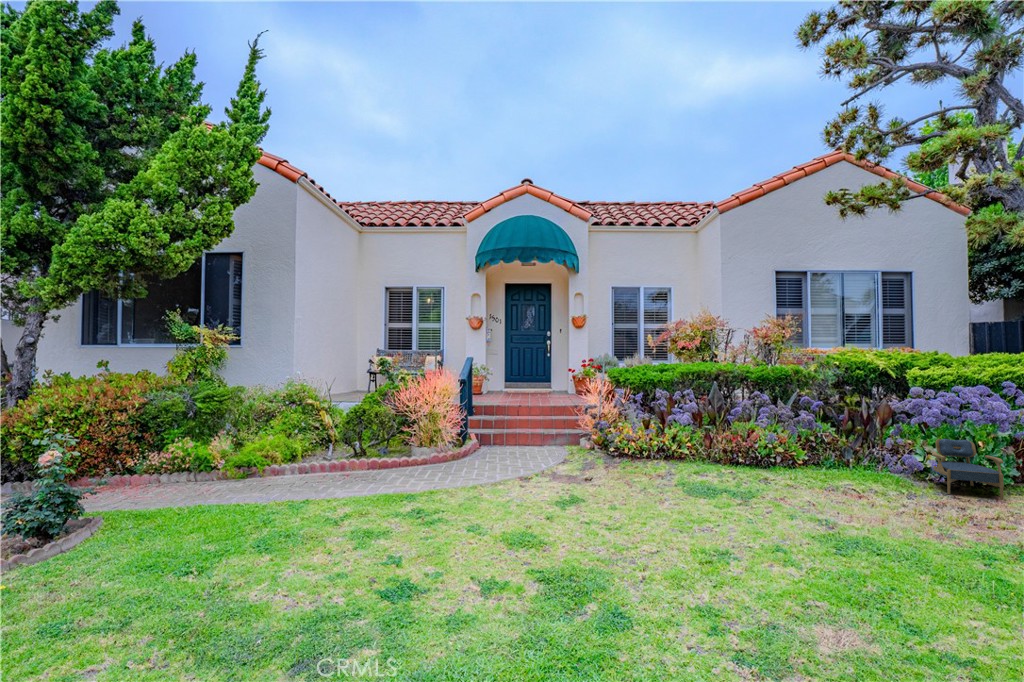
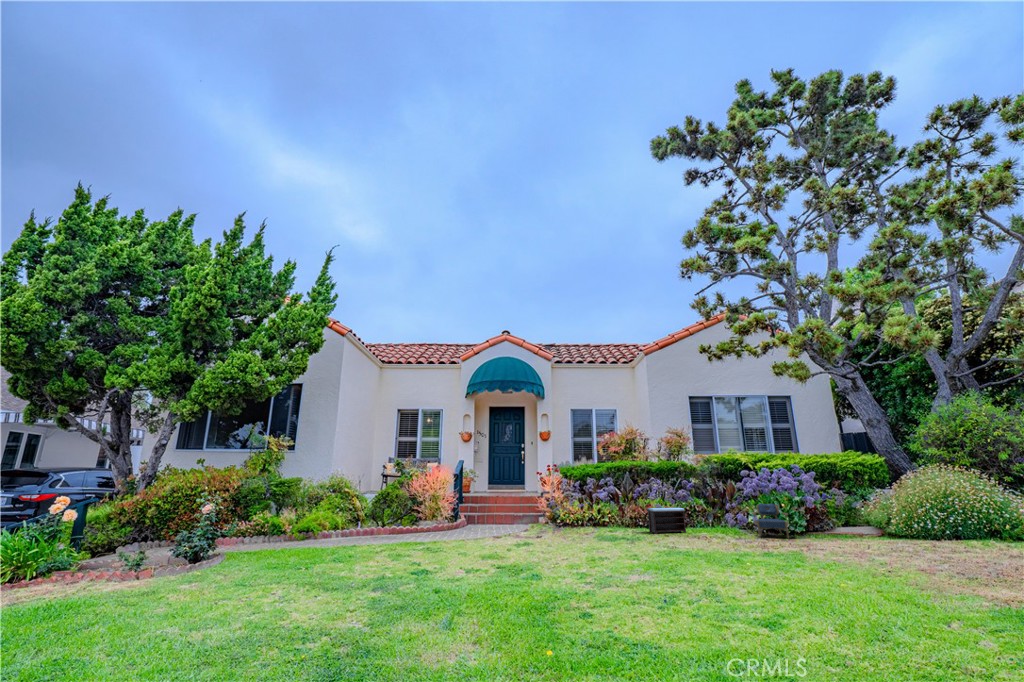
bench: none [752,437,813,477] -> present [647,508,686,534]

